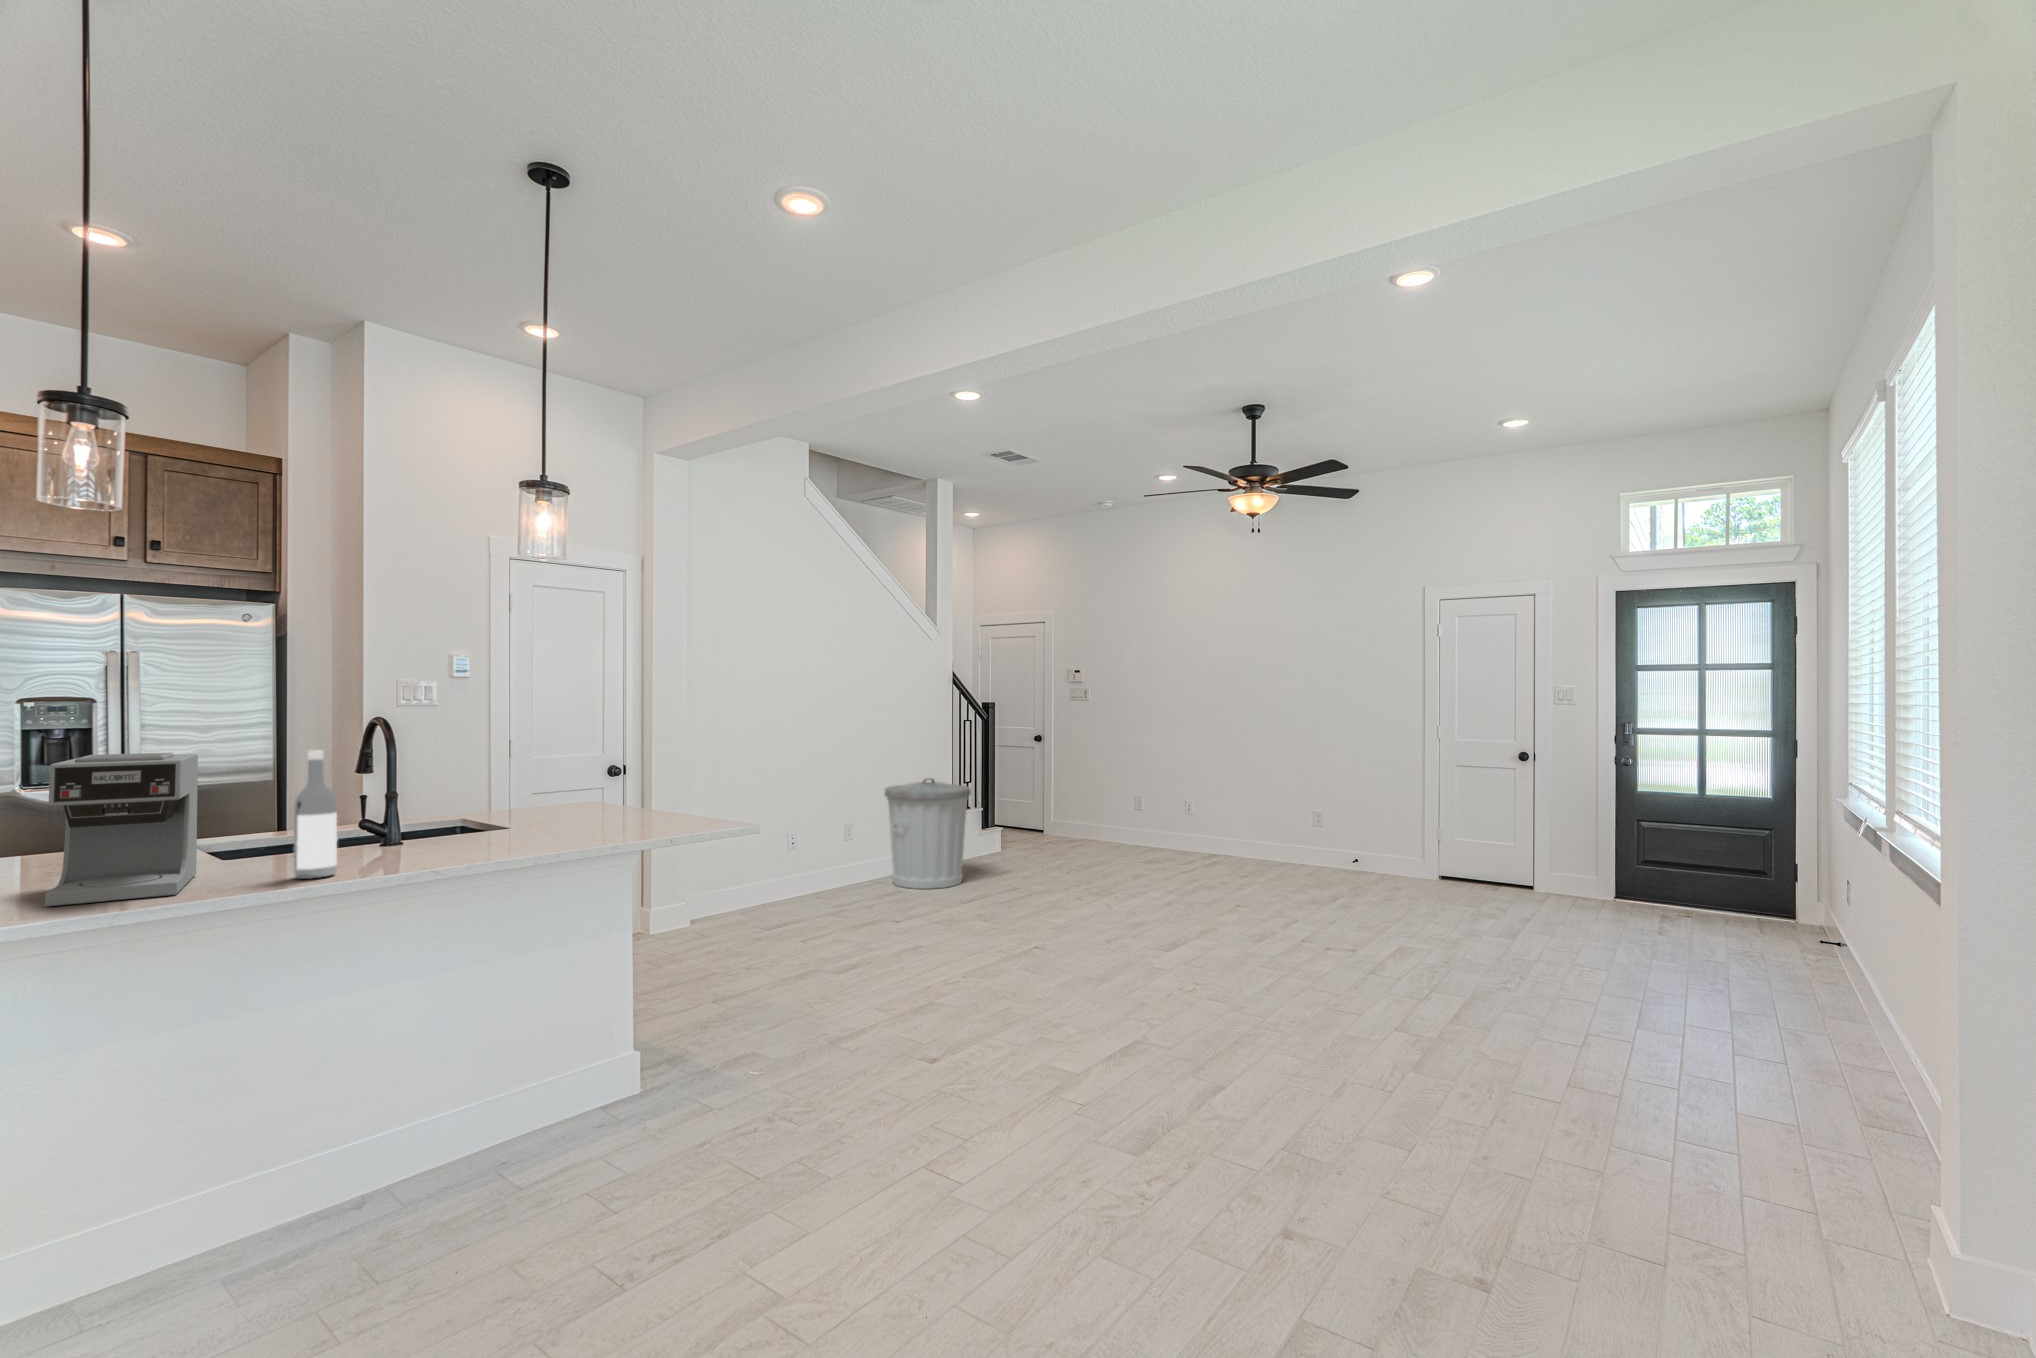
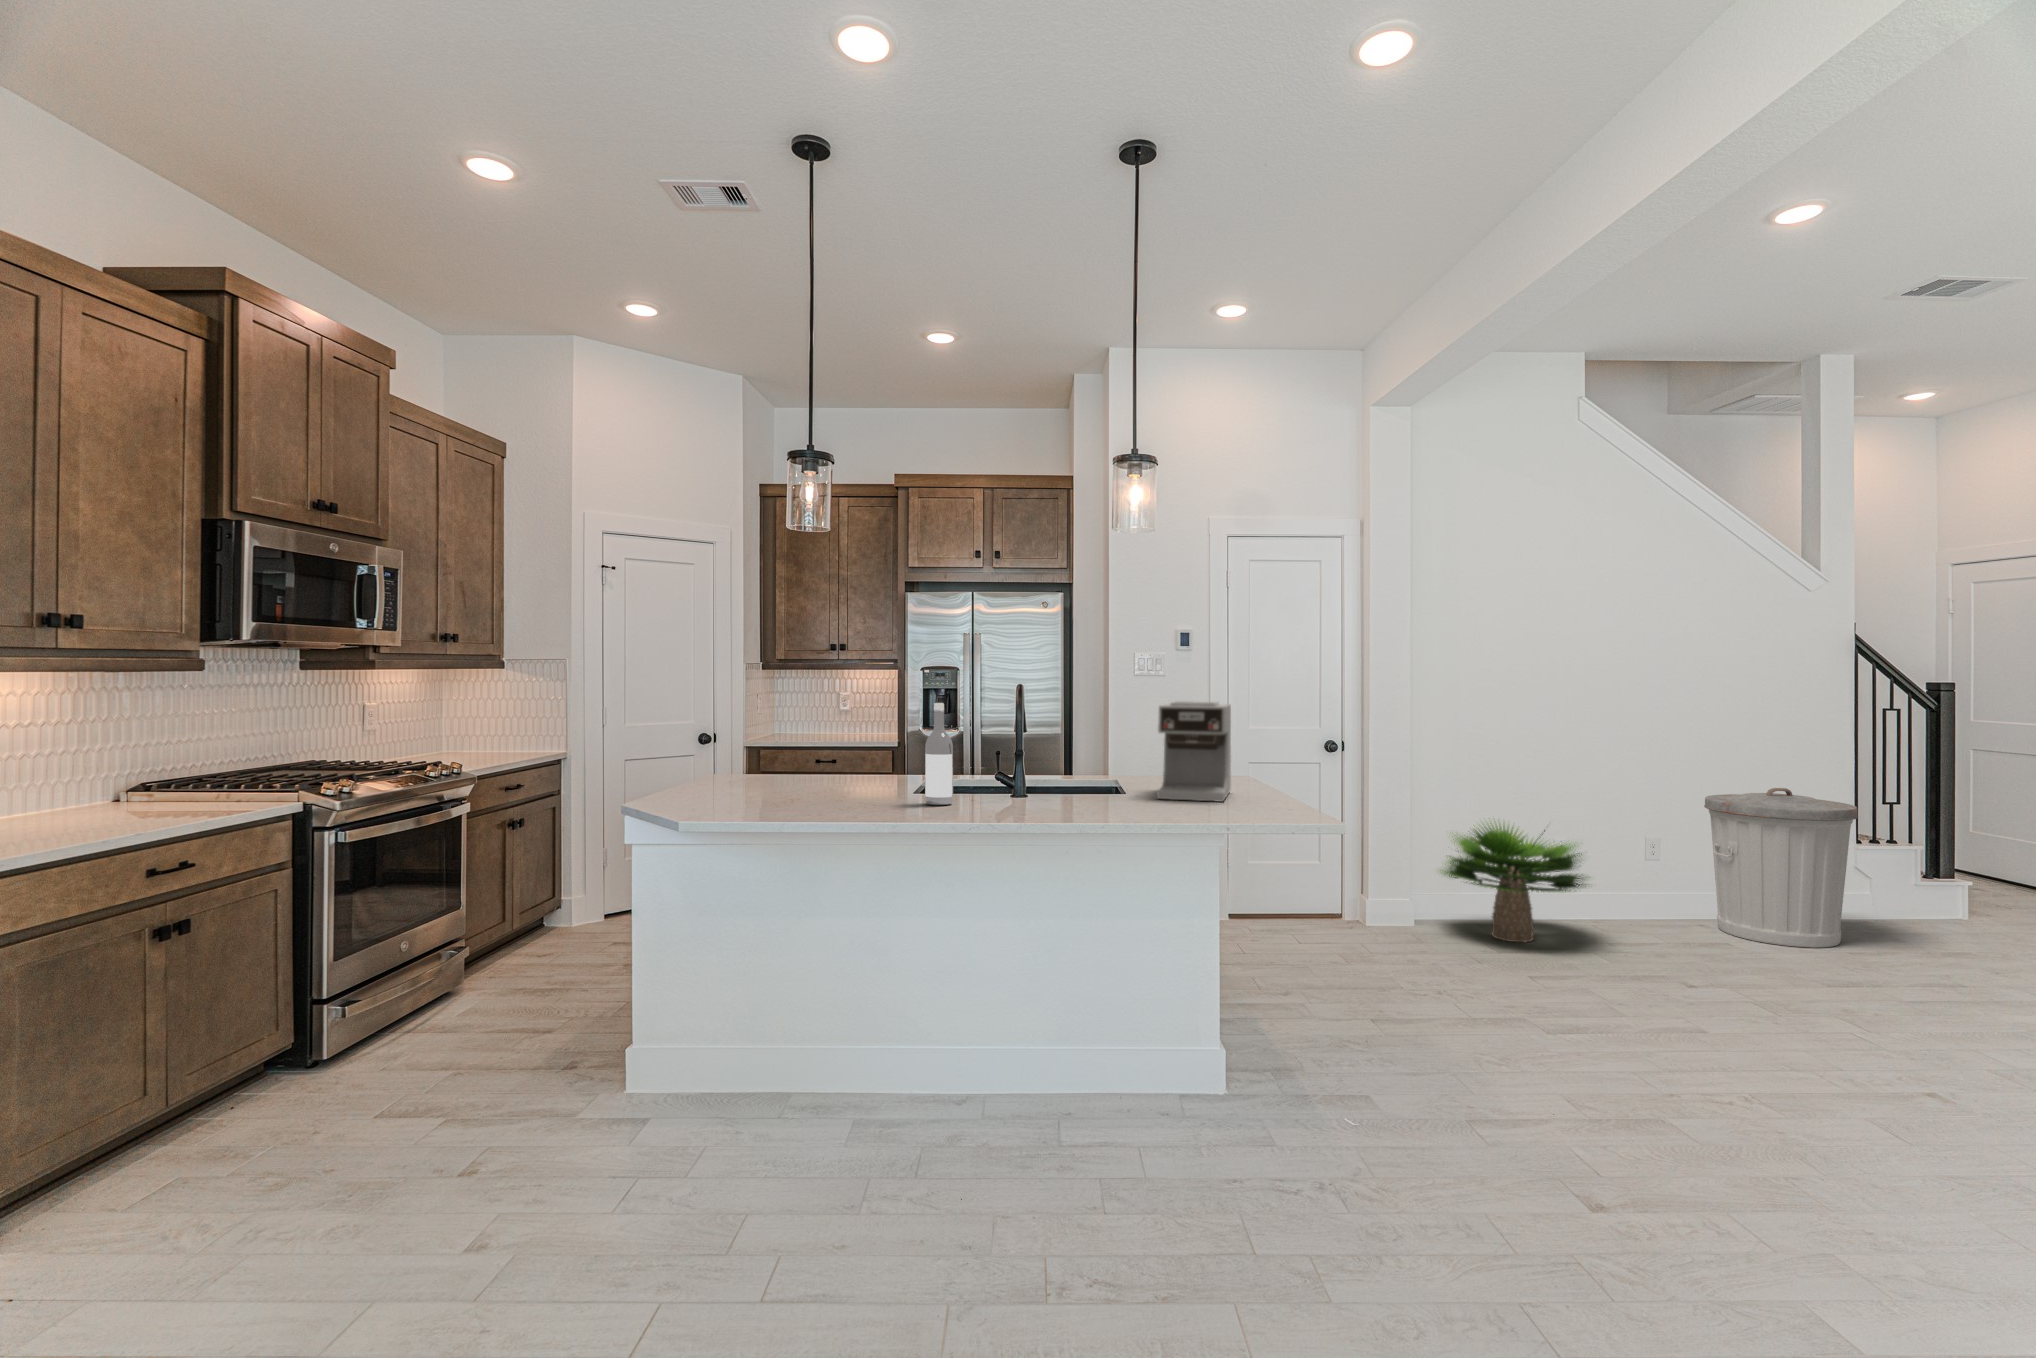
coffee maker: present [44,753,198,907] -> present [1157,701,1231,802]
potted plant: none [708,815,835,924] -> present [1441,824,1587,942]

